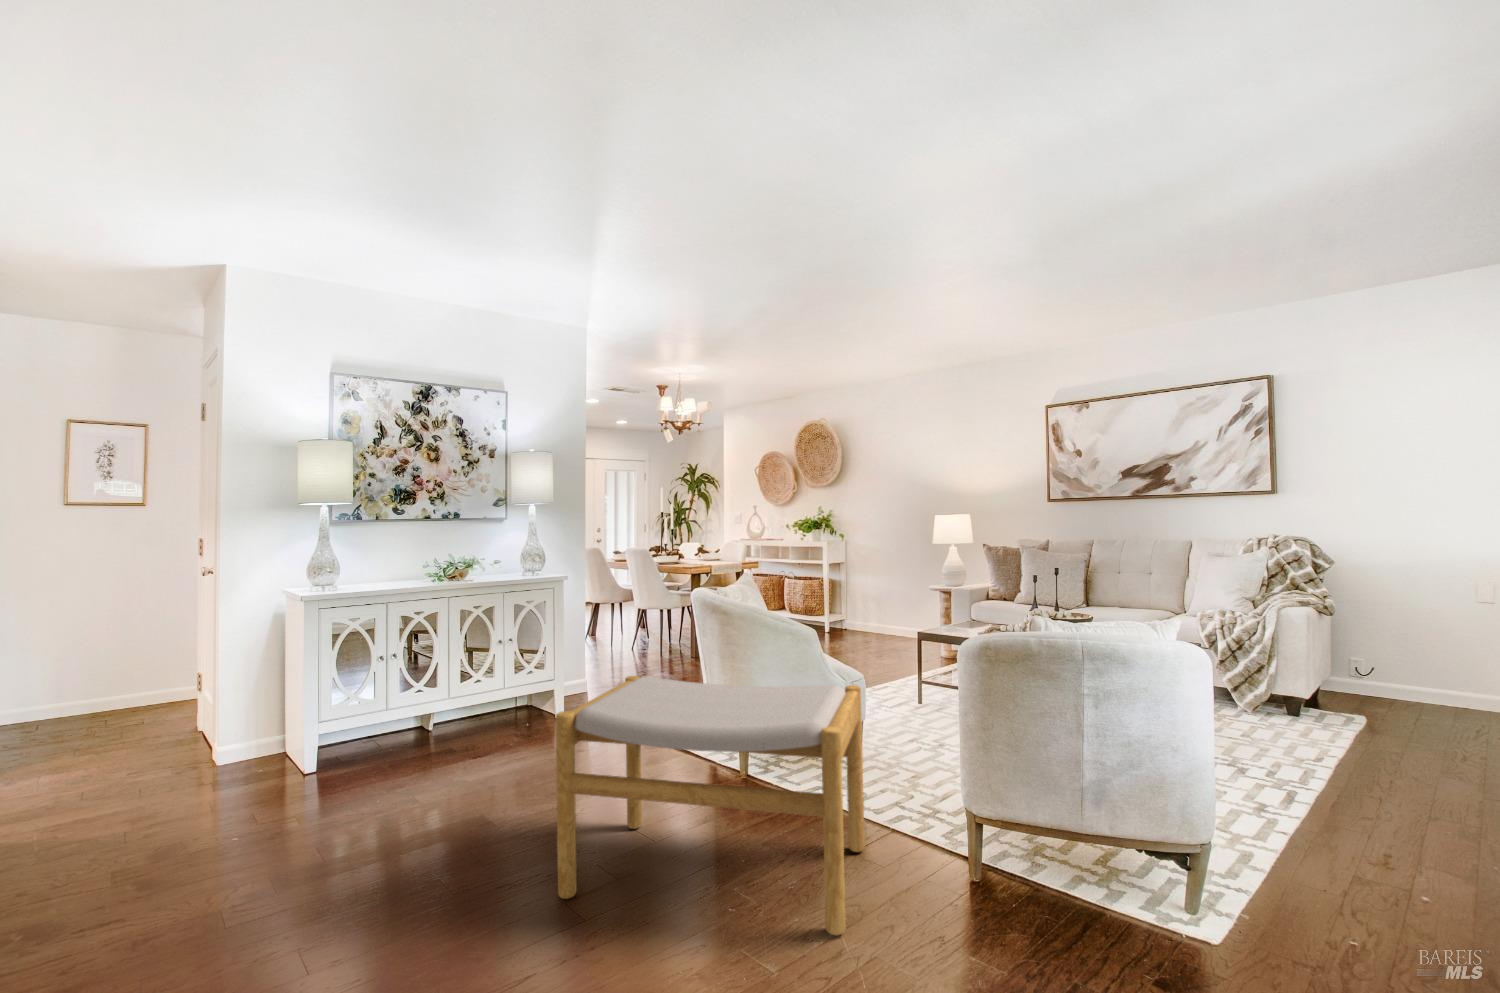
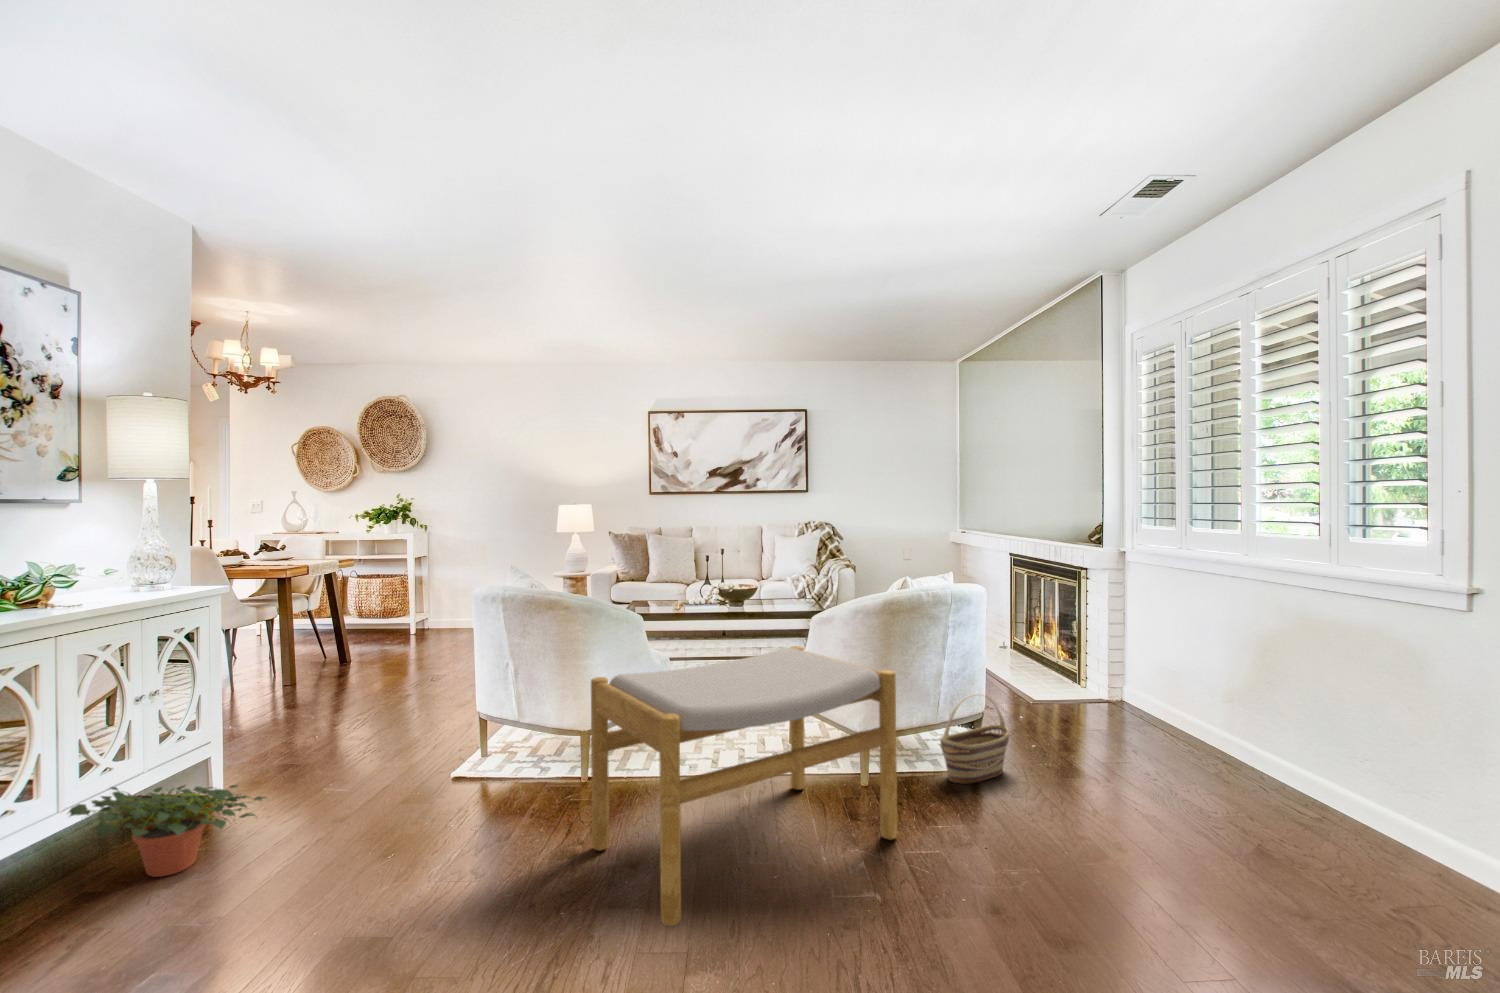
potted plant: none [430,691,529,752] -> present [68,785,265,877]
basket: none [1025,806,1162,947] -> present [940,695,1009,784]

